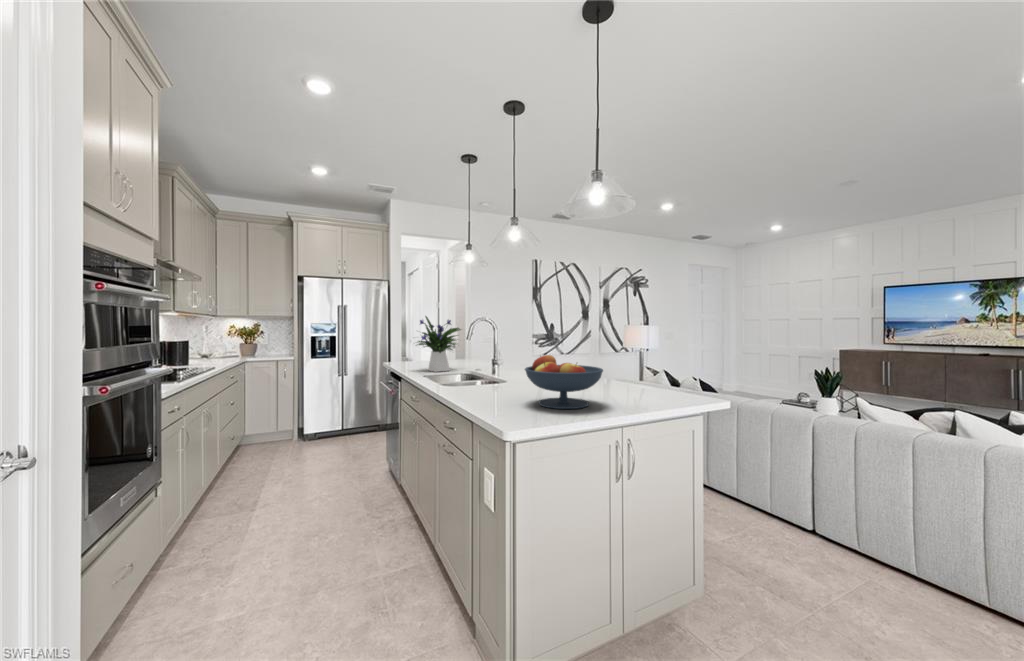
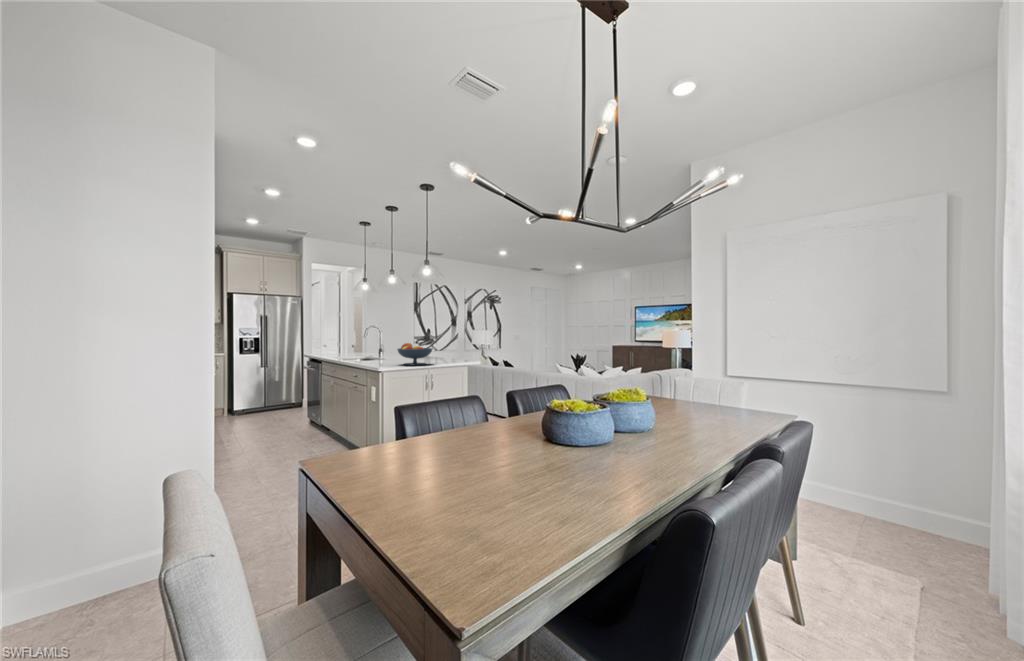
flower arrangement: present [418,316,461,372] -> none [329,323,364,358]

